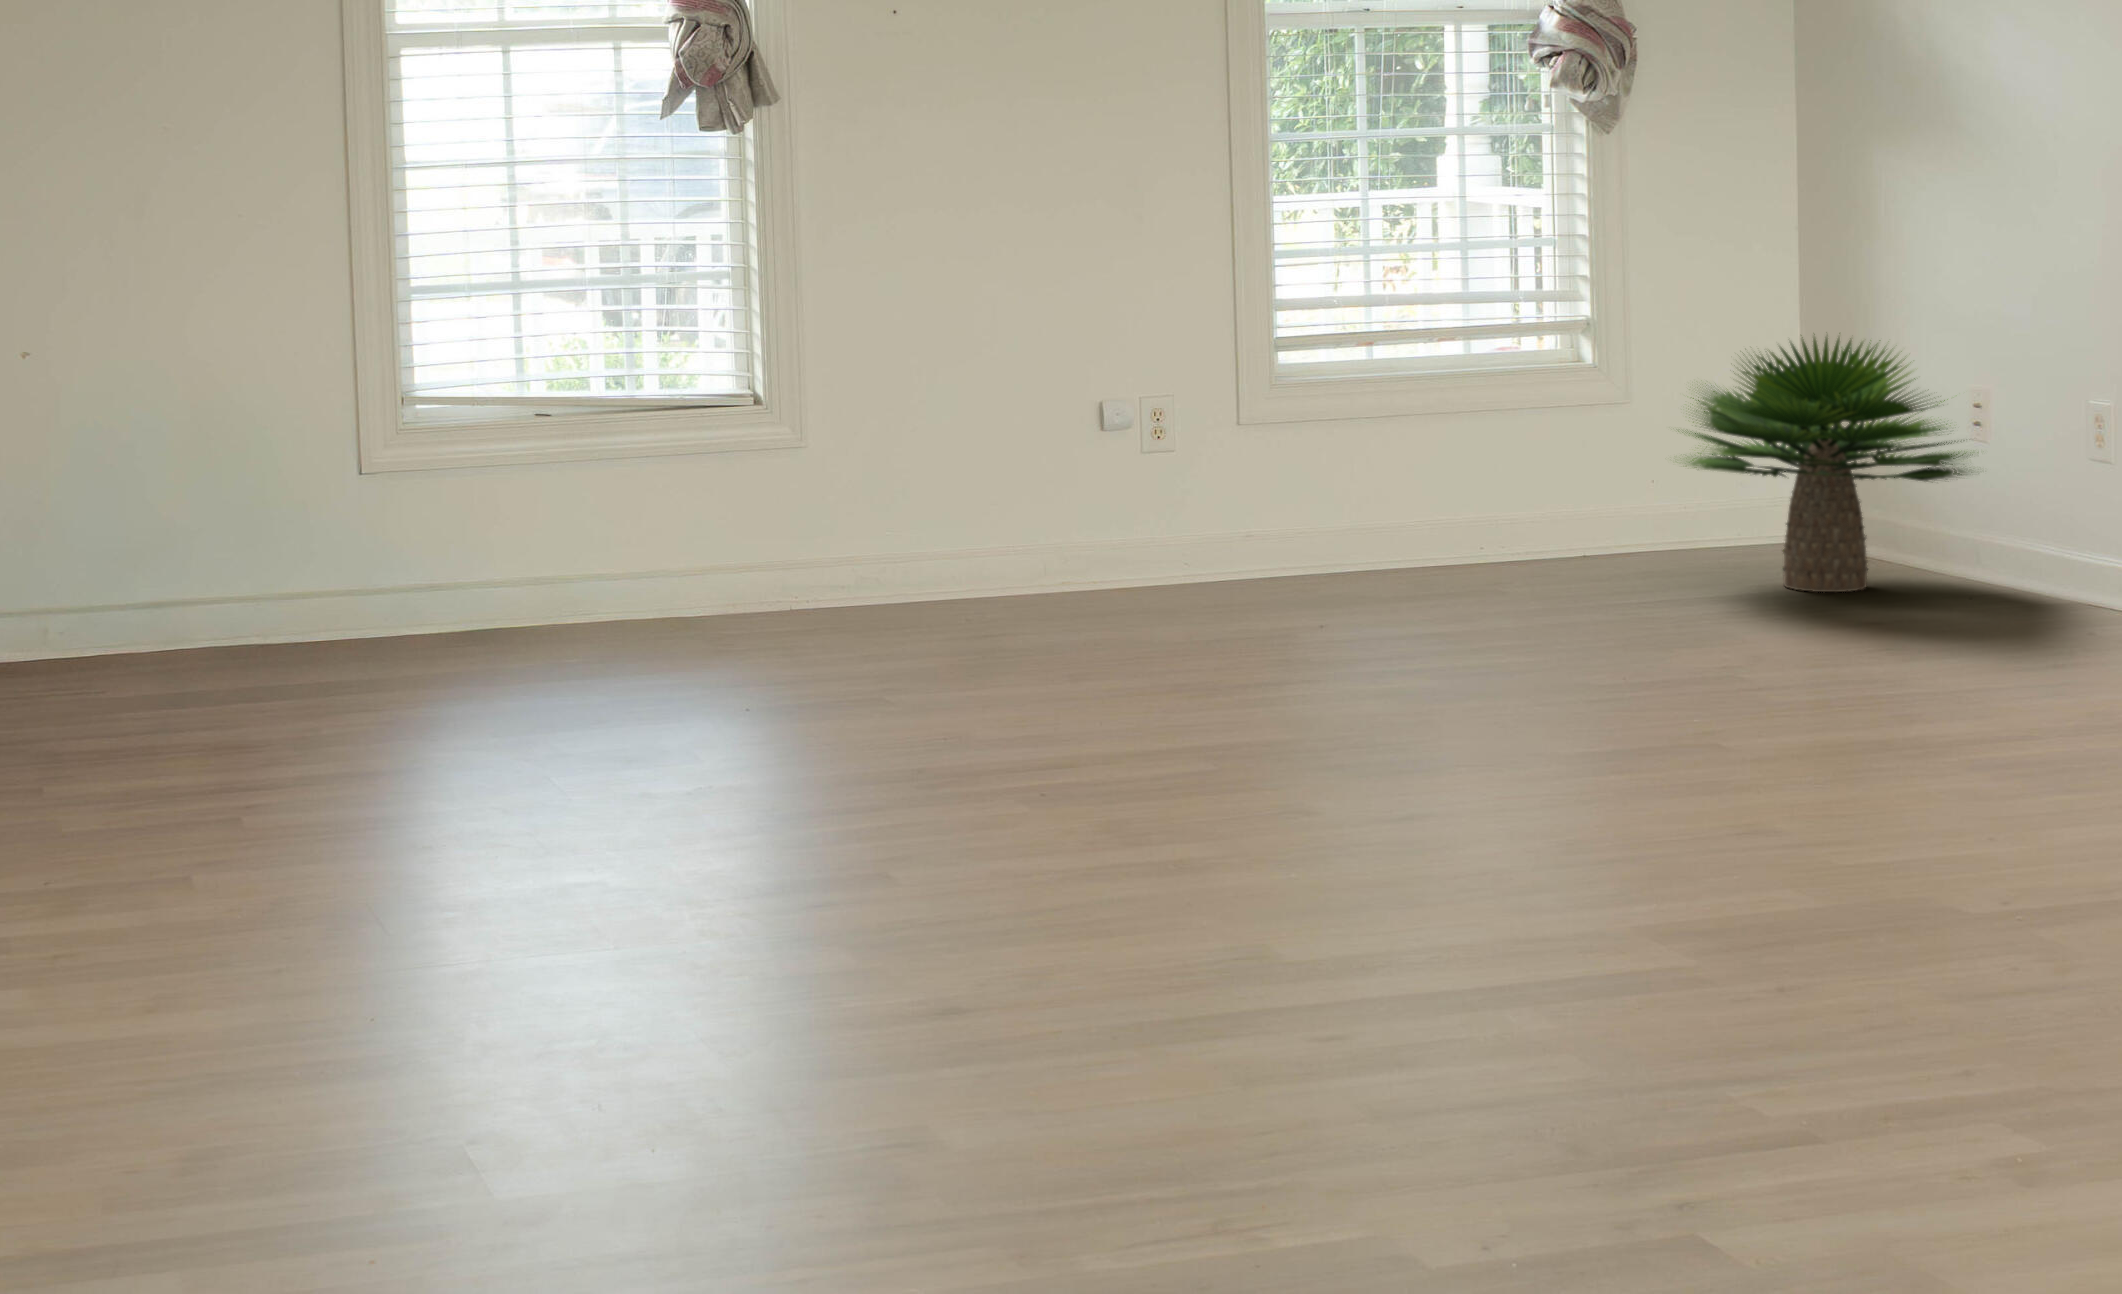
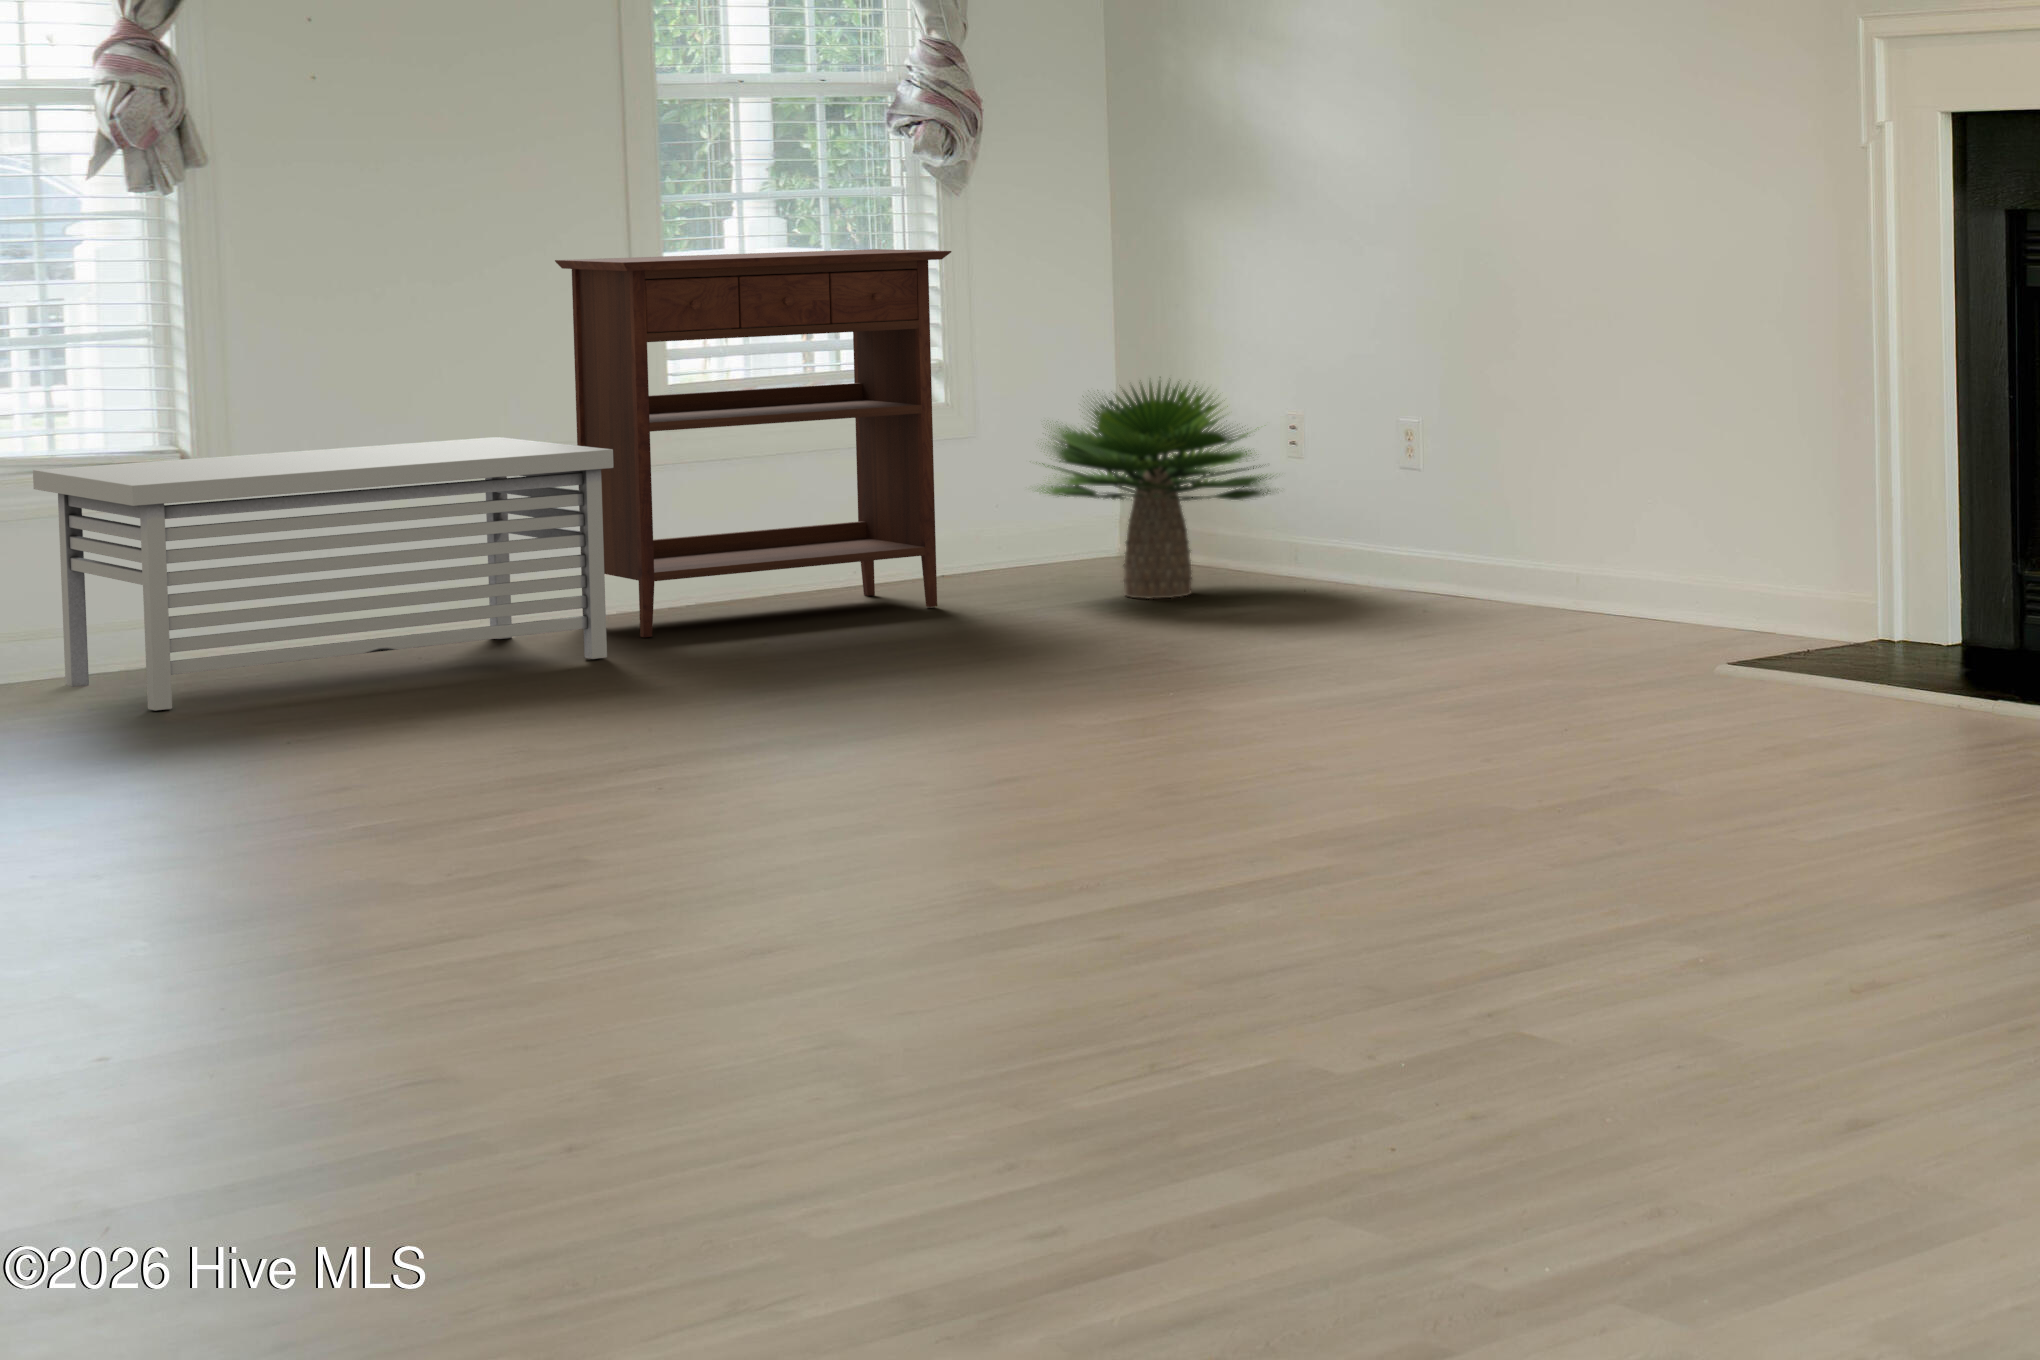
console table: none [1149,189,1579,606] -> present [555,249,951,637]
storage bench: none [609,387,1166,664] -> present [33,437,613,711]

